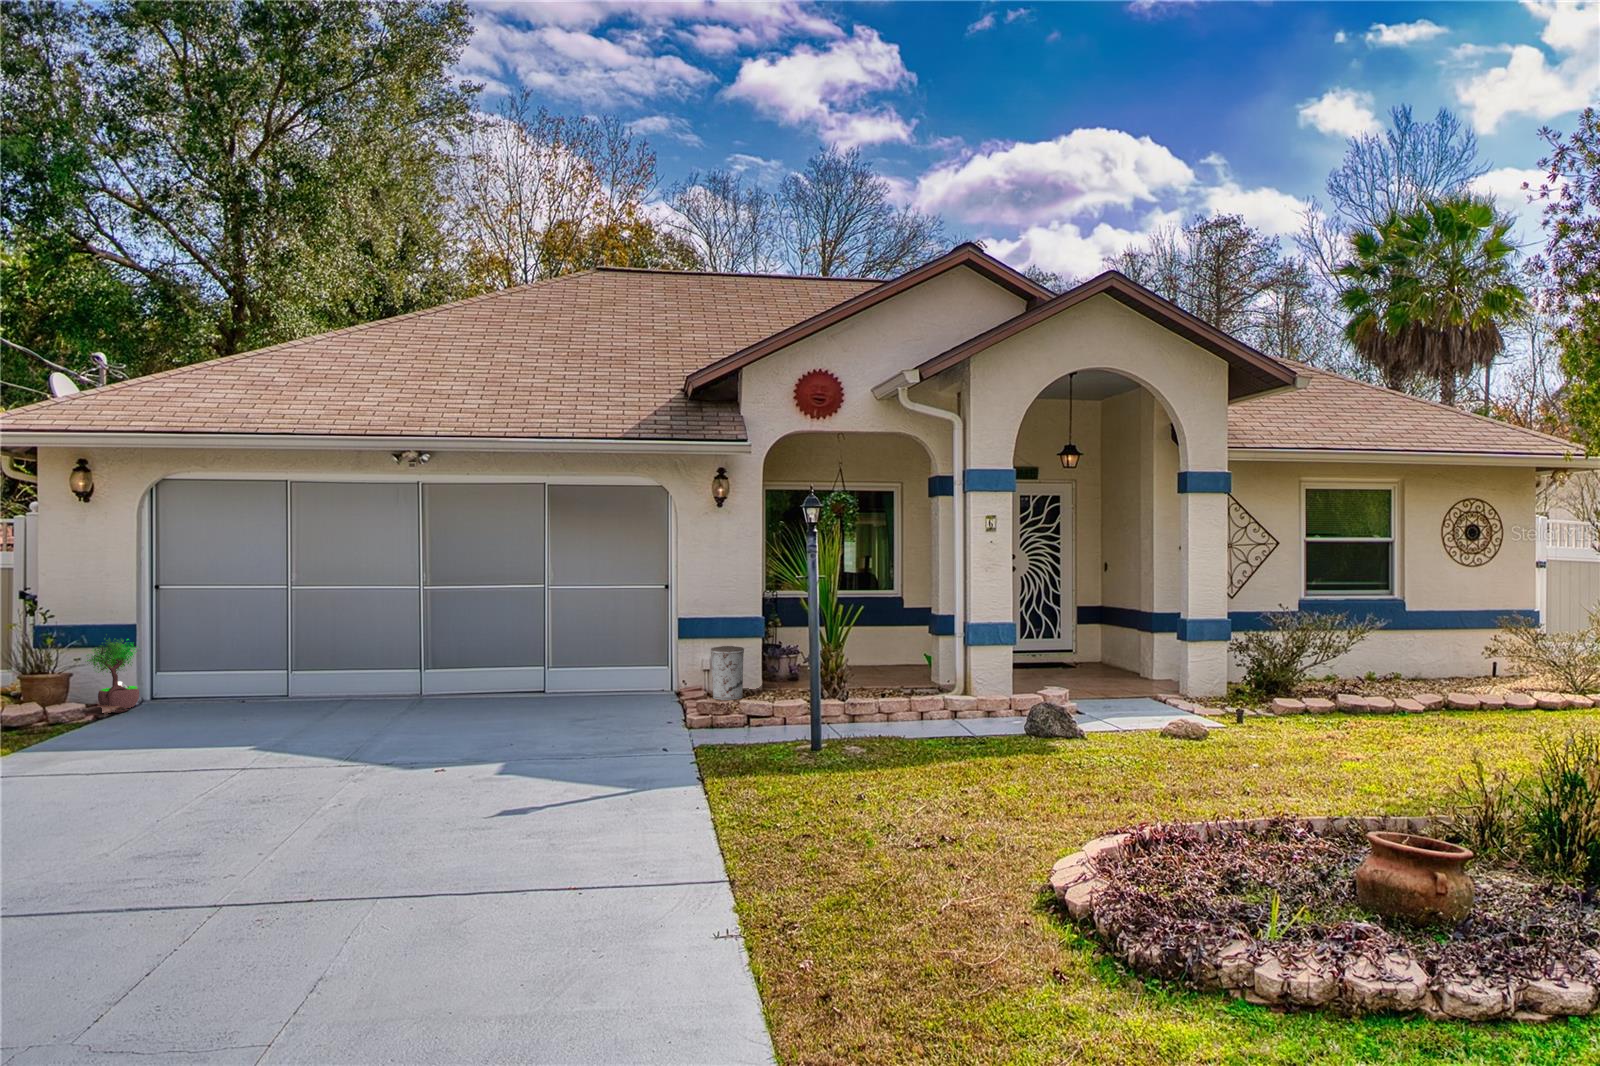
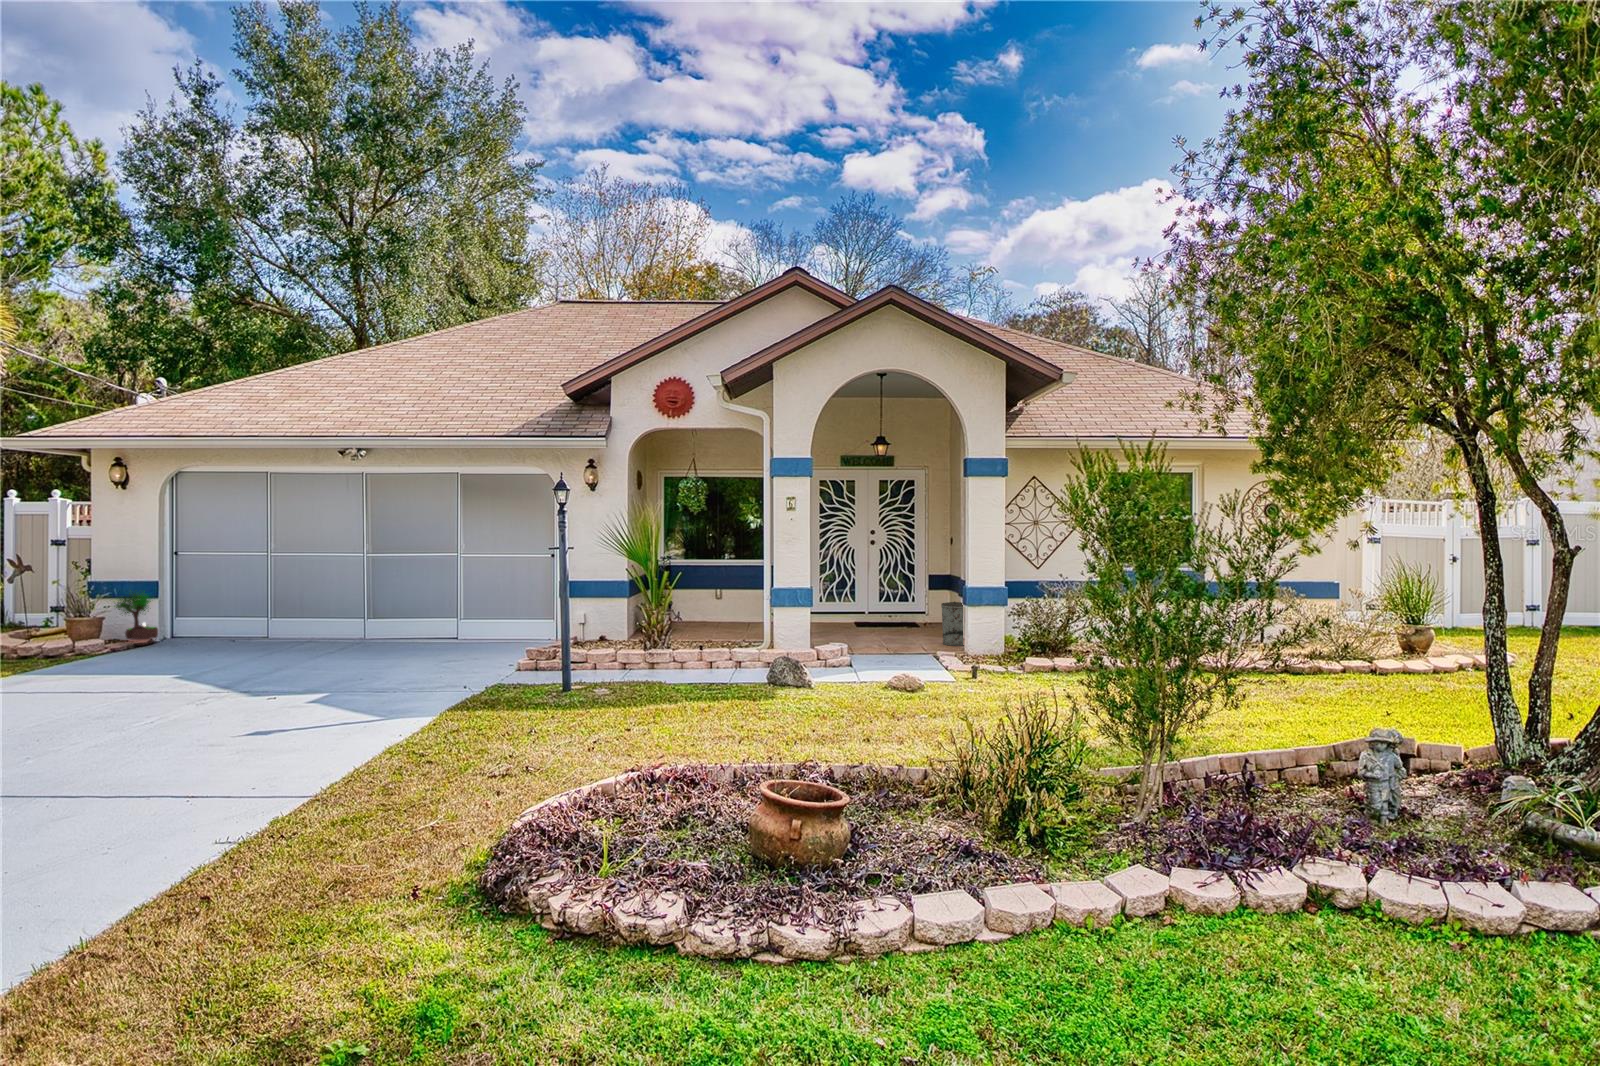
trash can: present [711,646,744,700] -> present [941,602,963,646]

